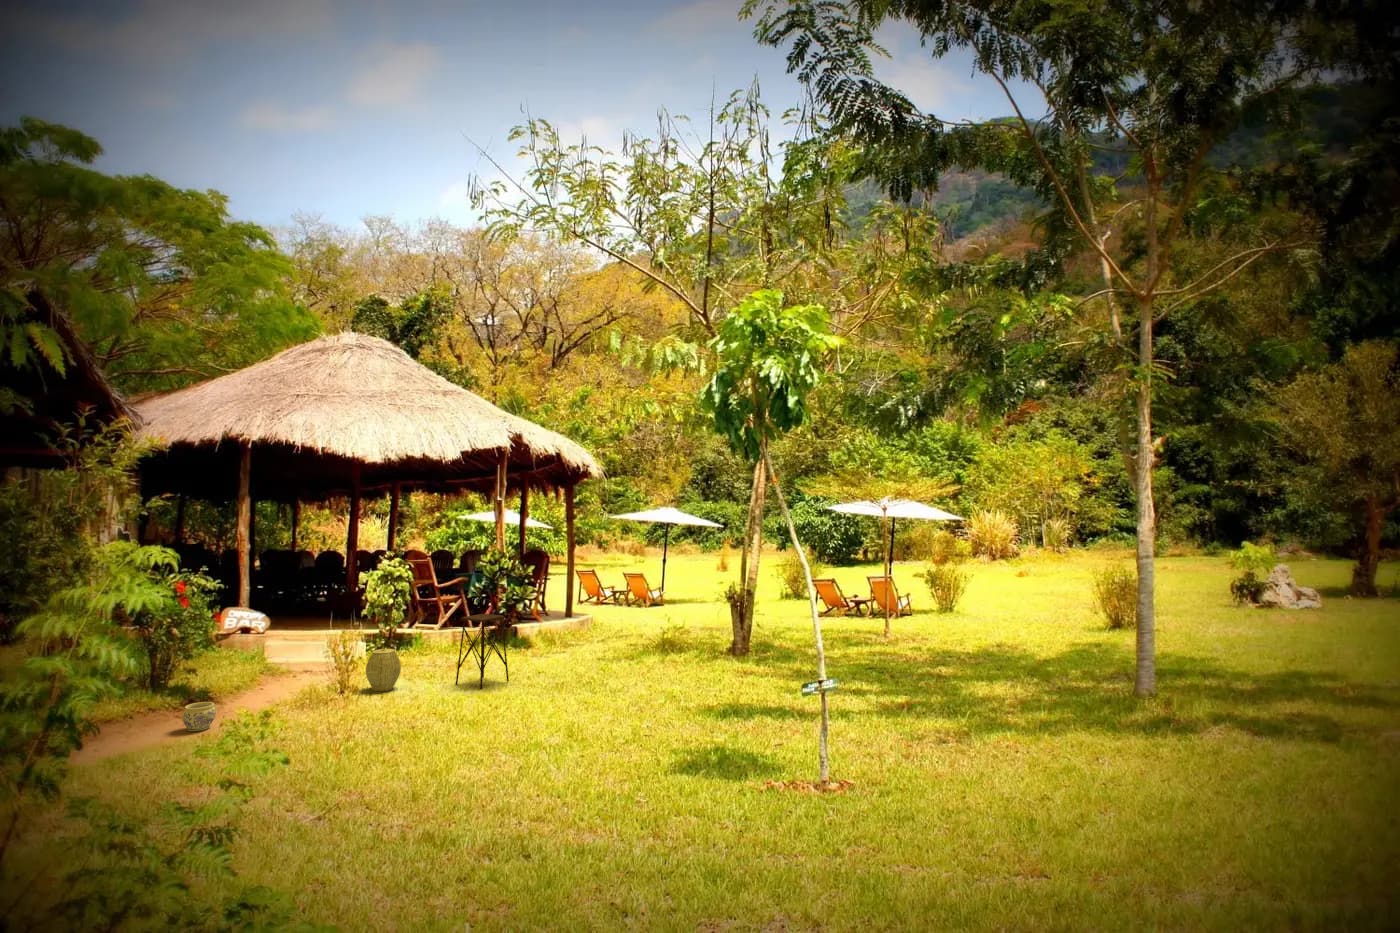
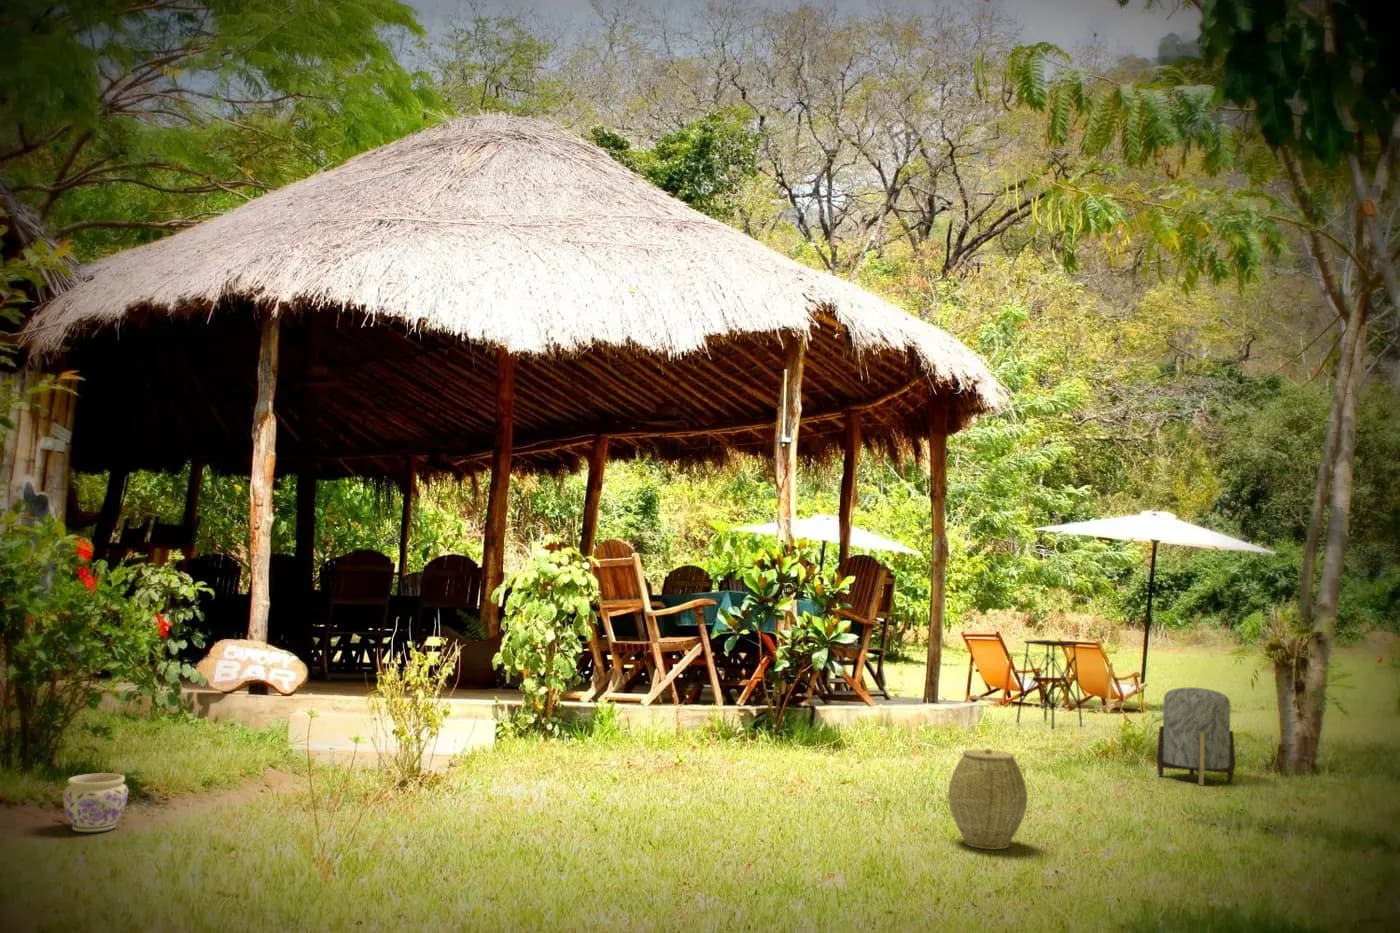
stool: none [667,603,698,644] -> present [1156,688,1235,785]
side table: present [456,614,509,689] -> present [1017,640,1082,729]
woven basket: present [366,649,401,691] -> present [948,748,1027,849]

